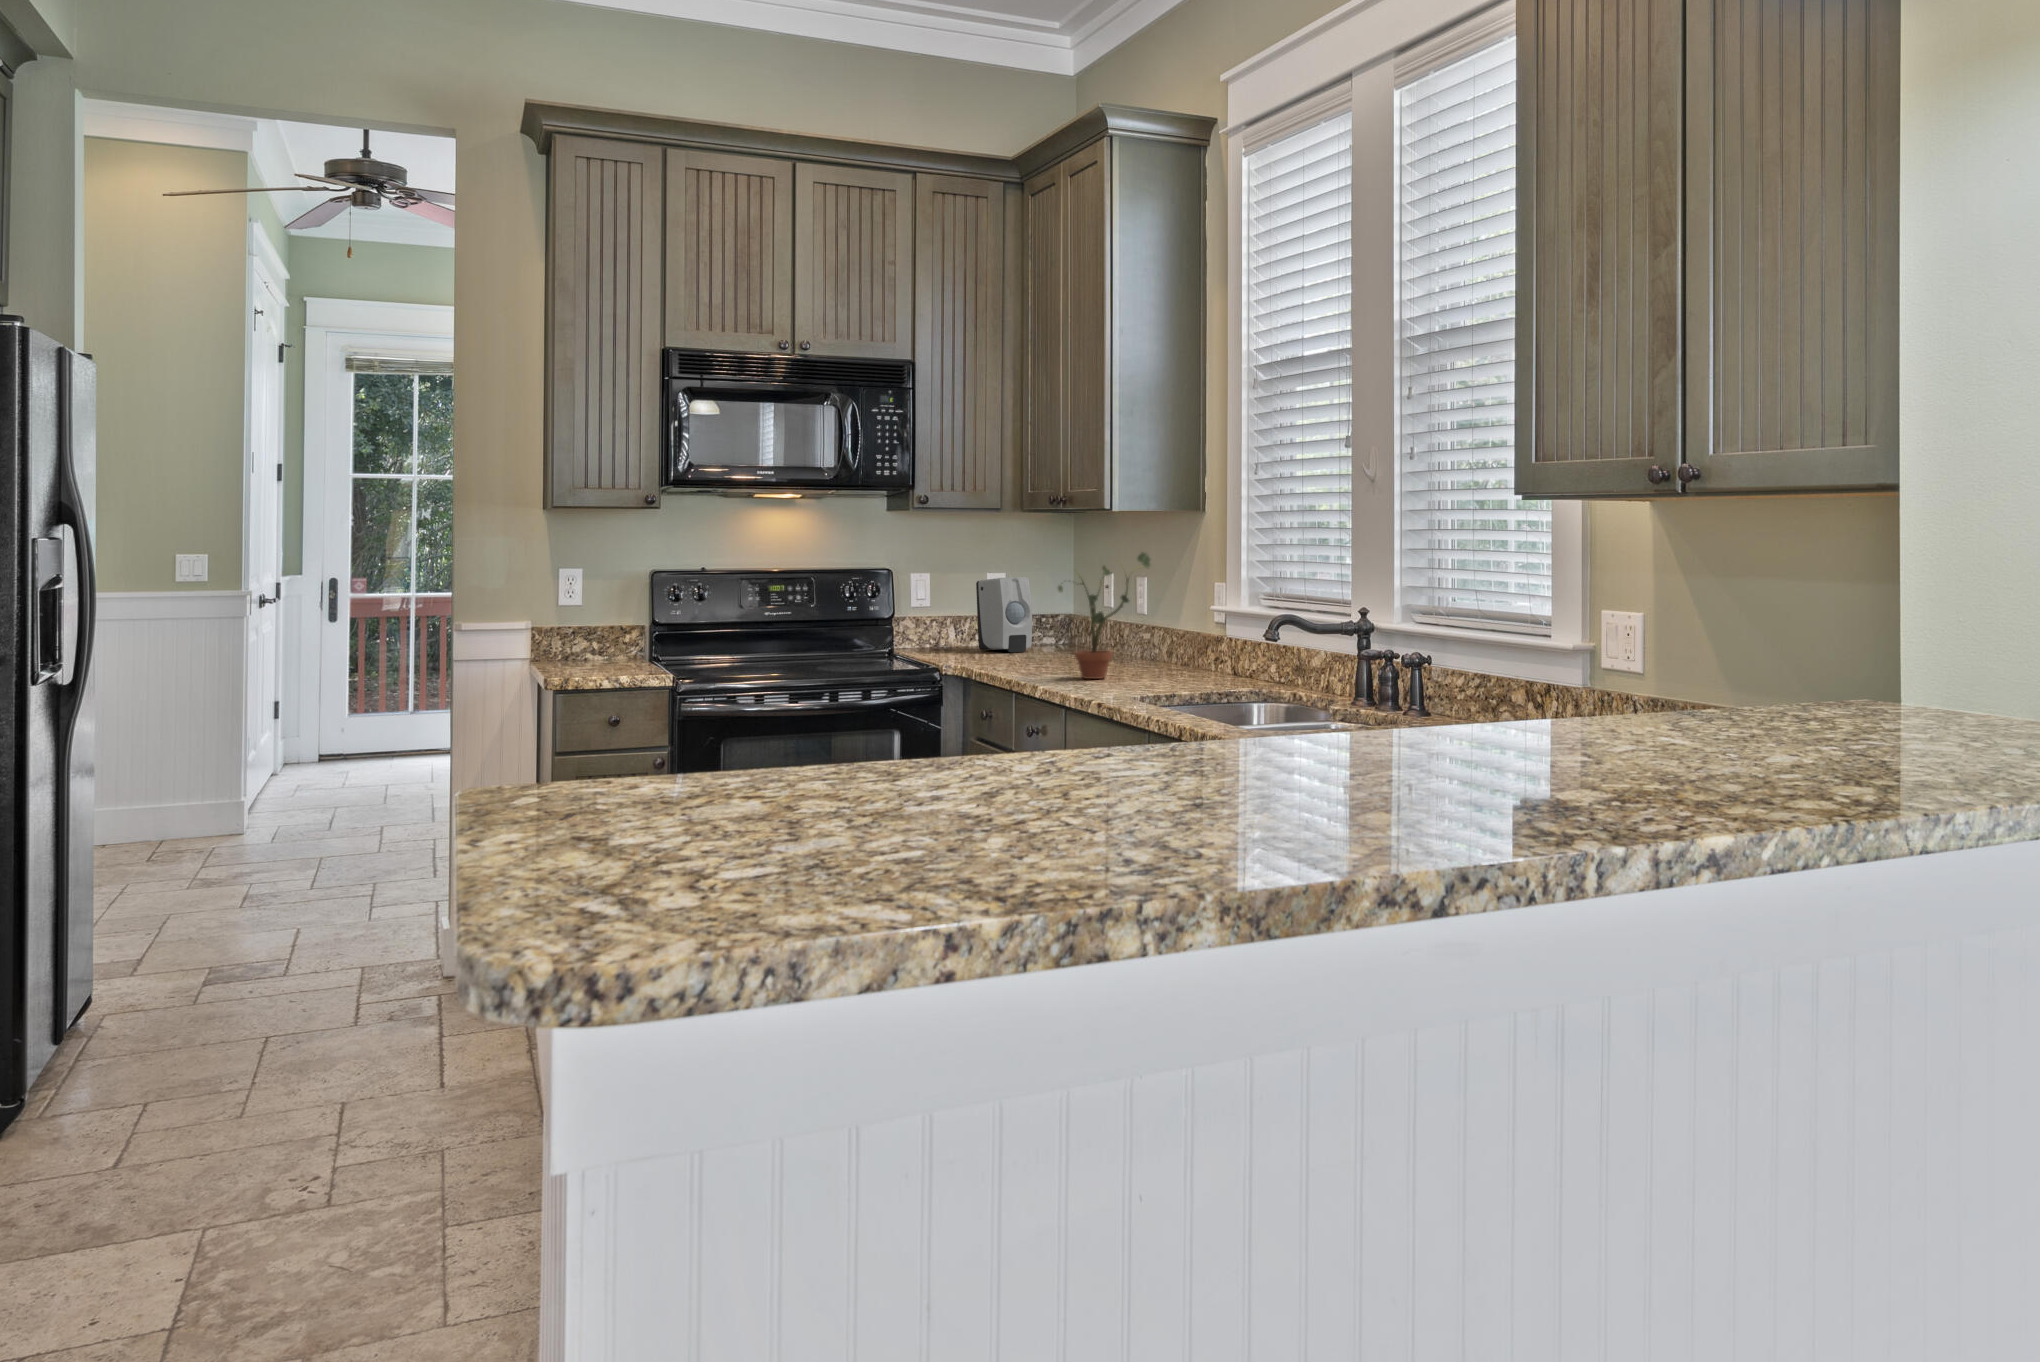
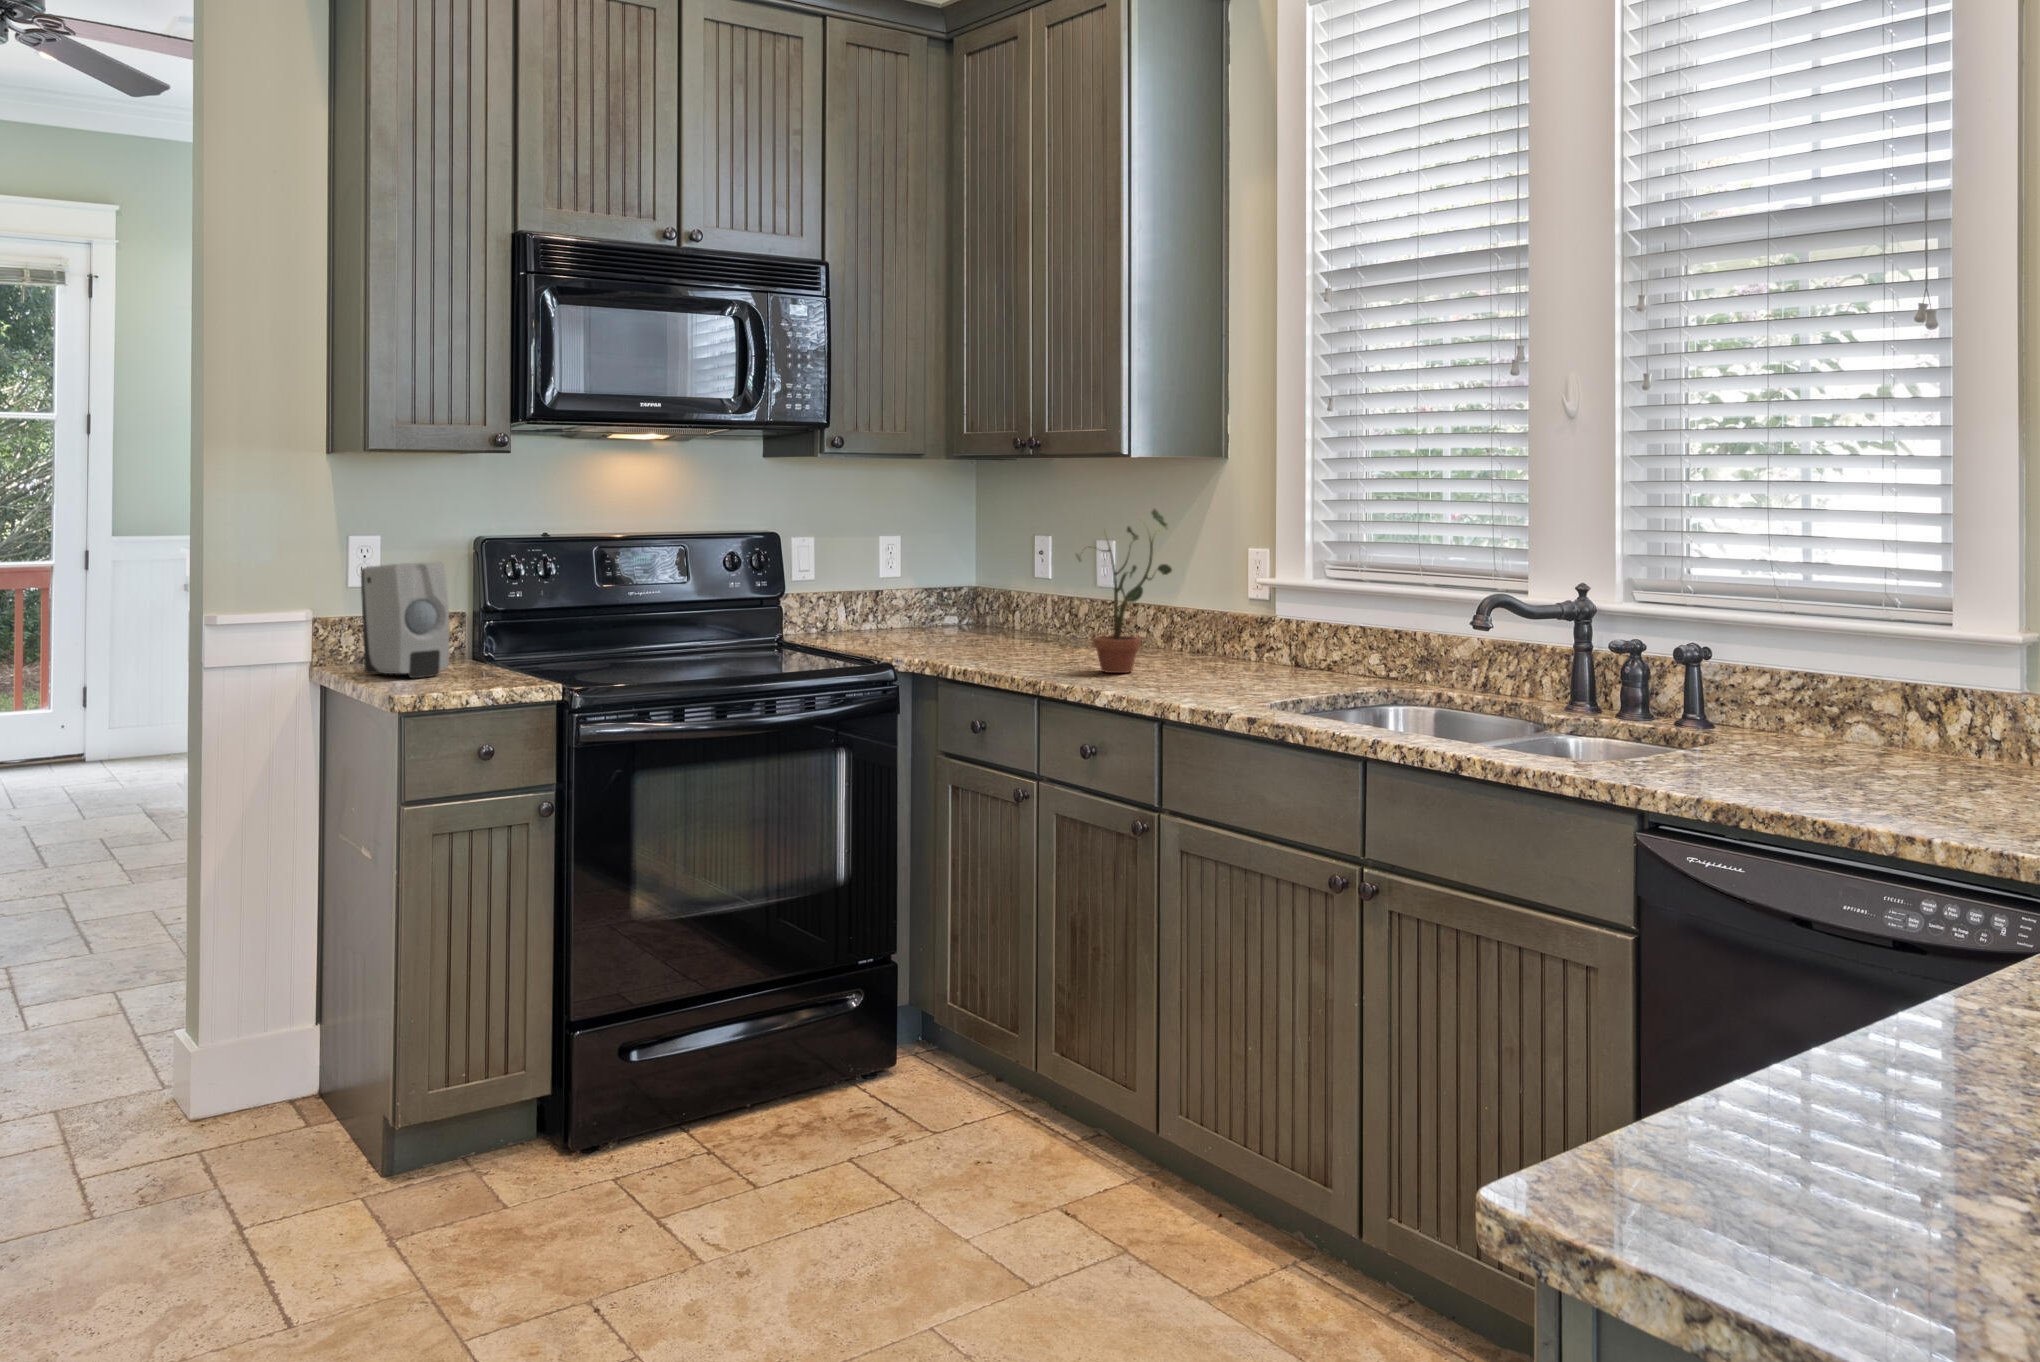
soap dispenser: present [976,577,1032,652] -> present [361,562,449,678]

